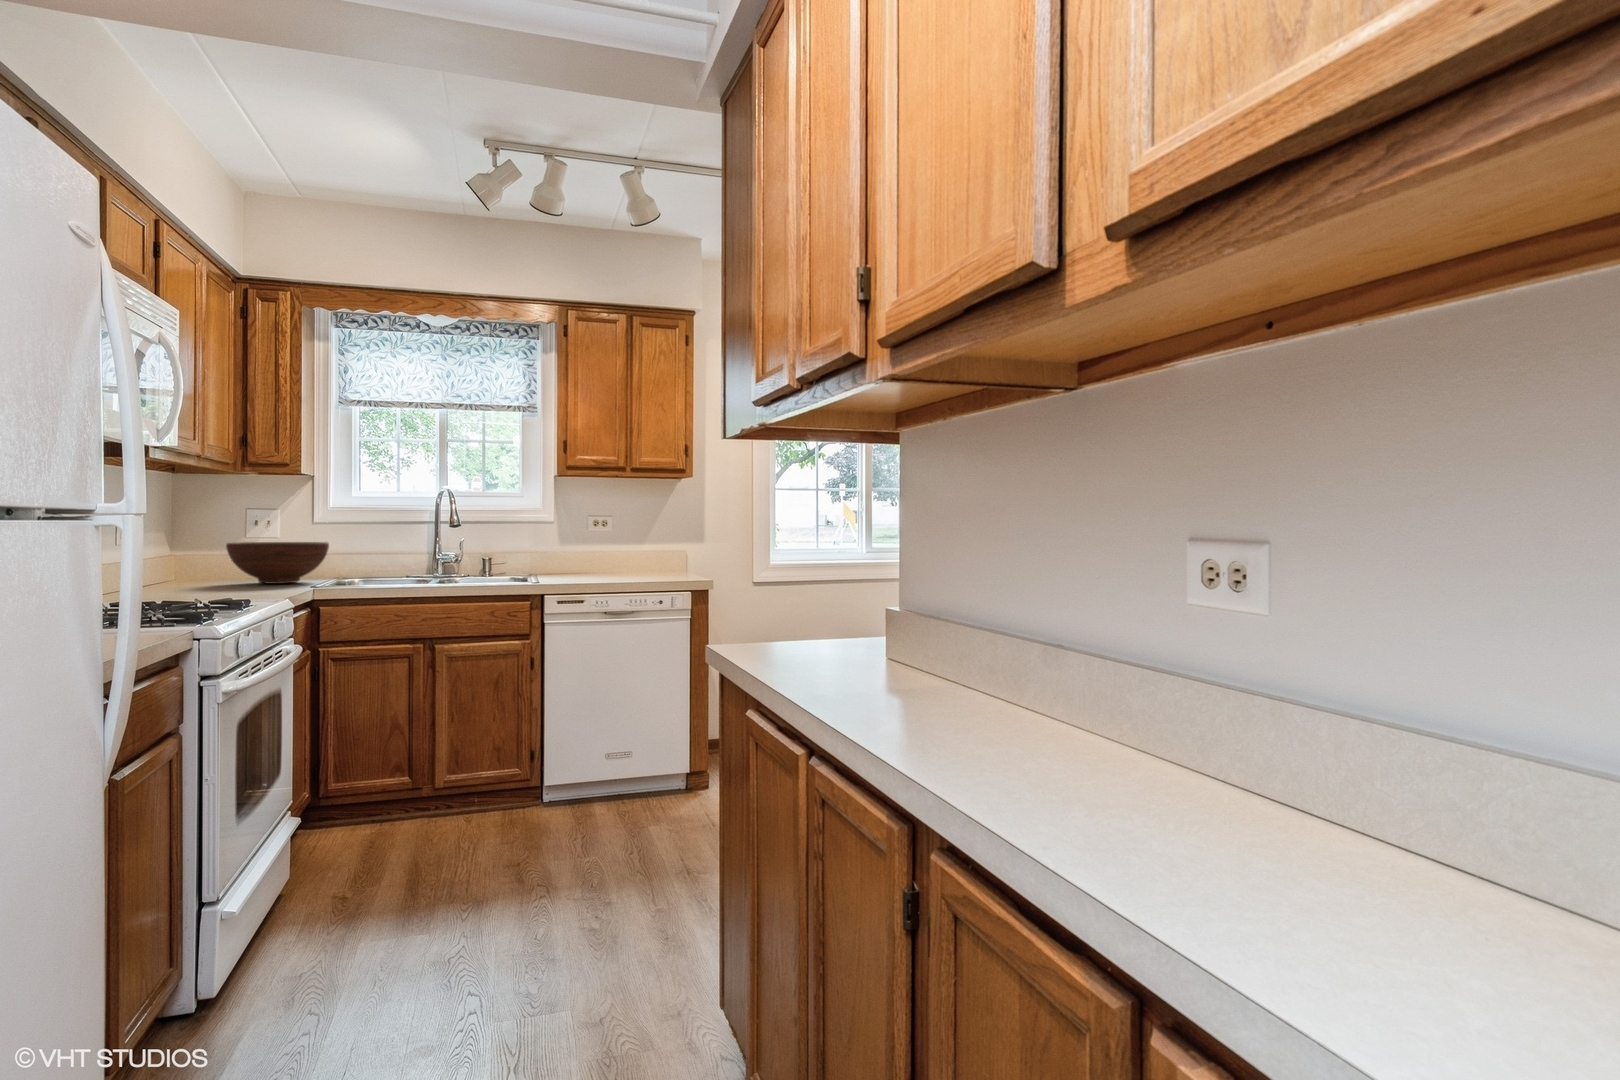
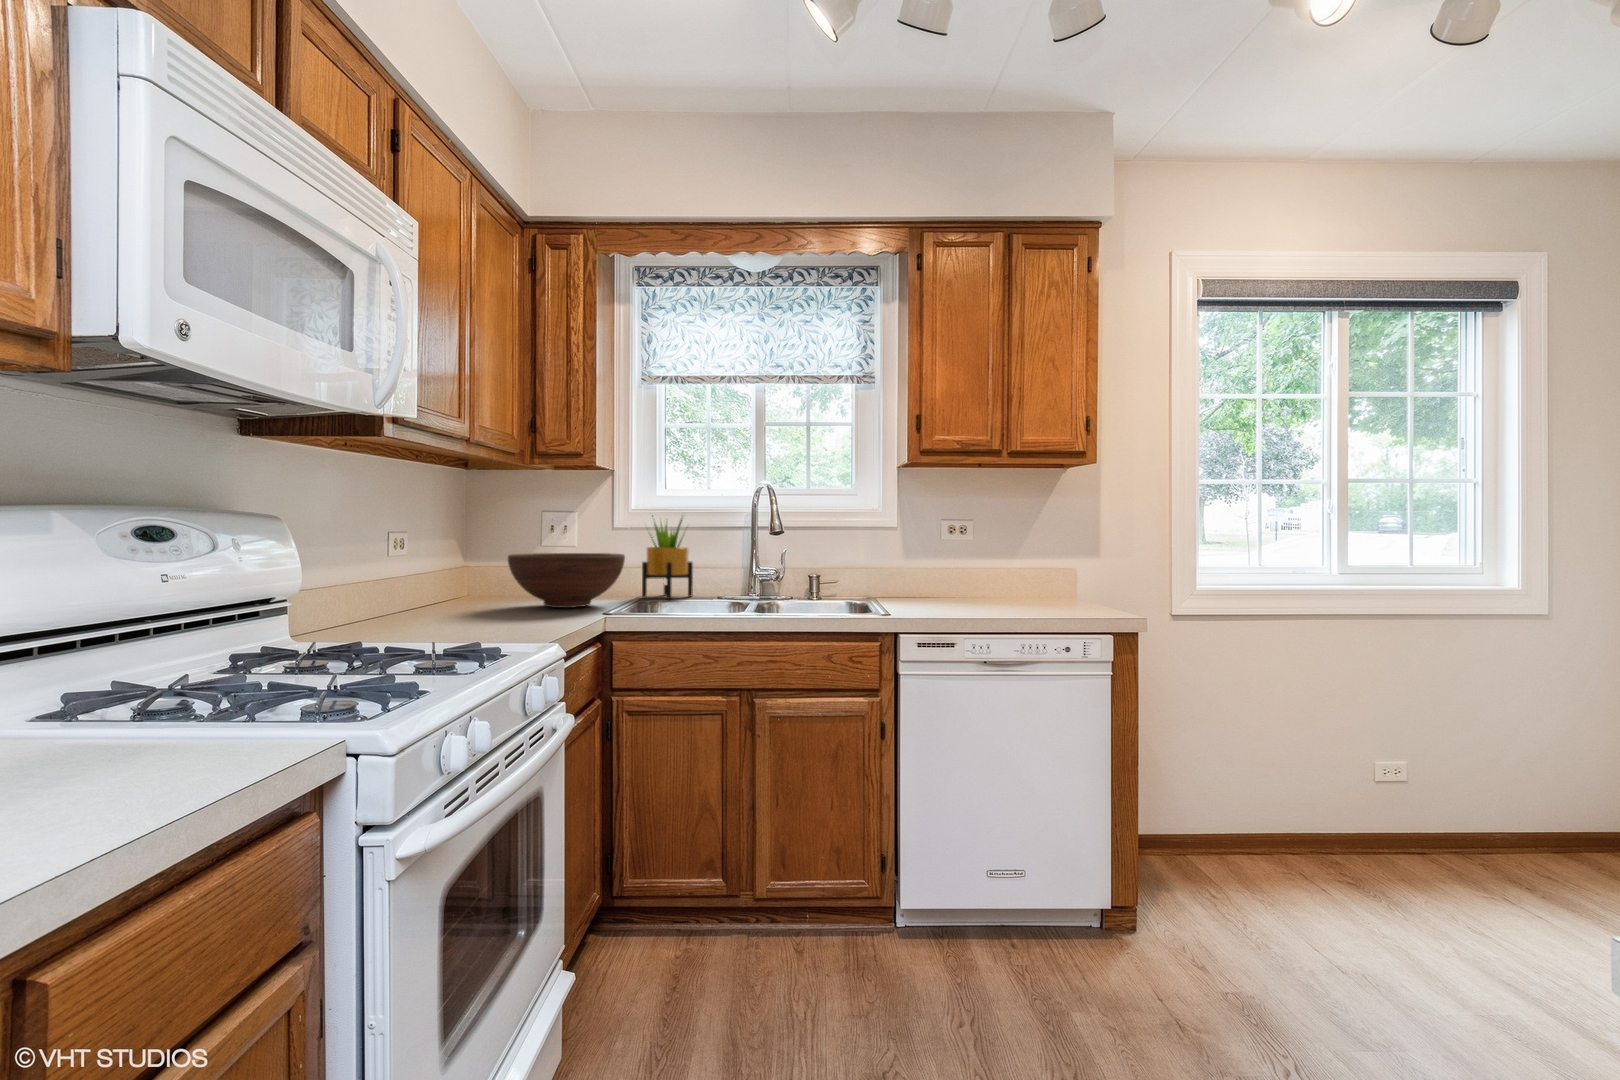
potted plant: none [342,510,387,578] -> present [642,515,693,599]

